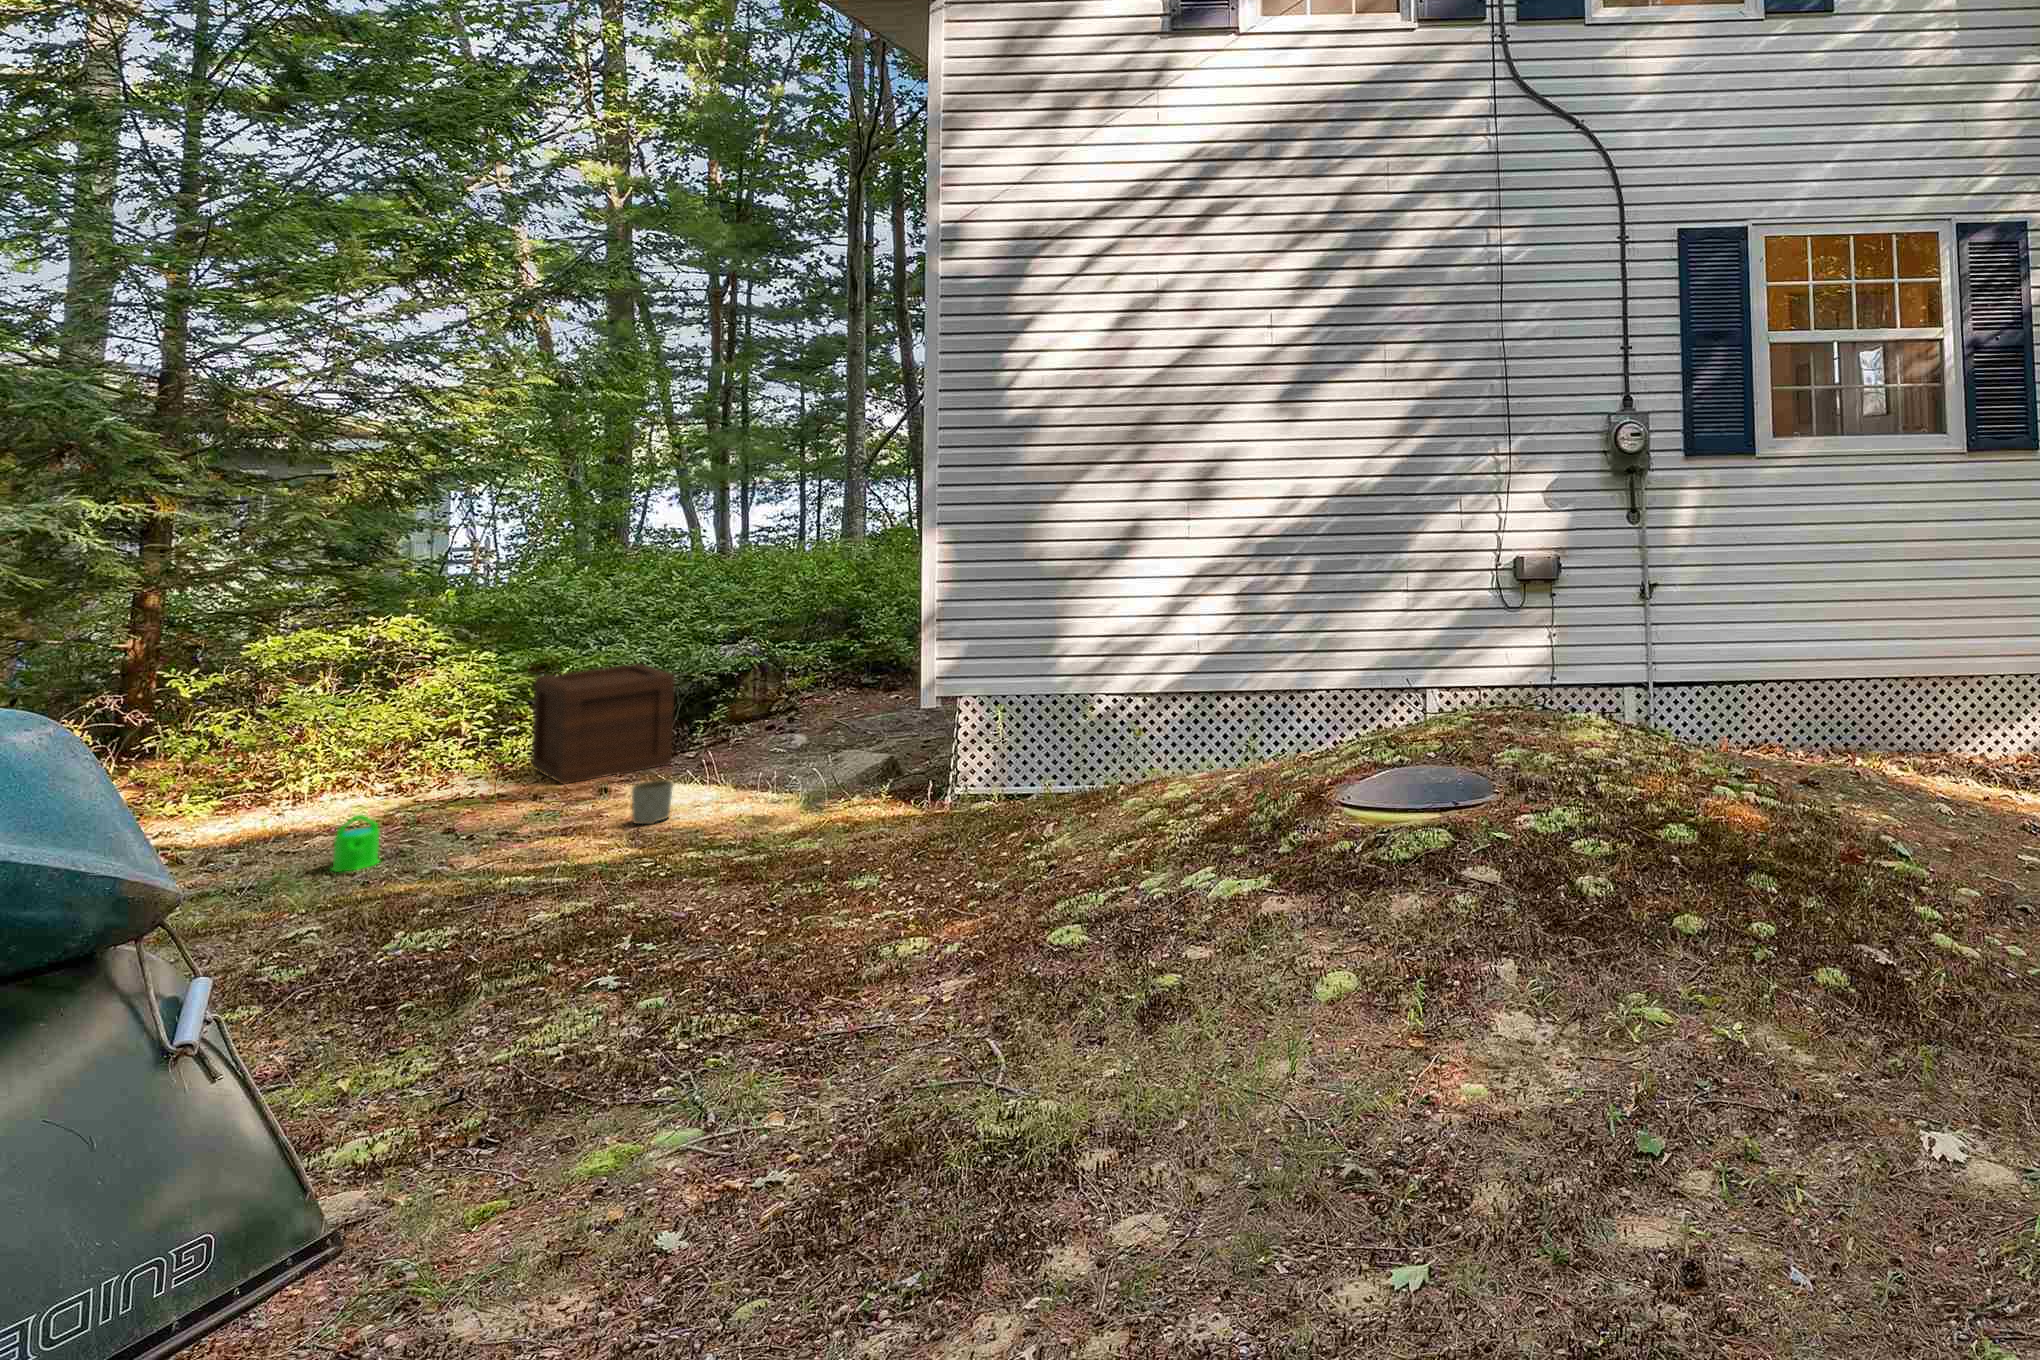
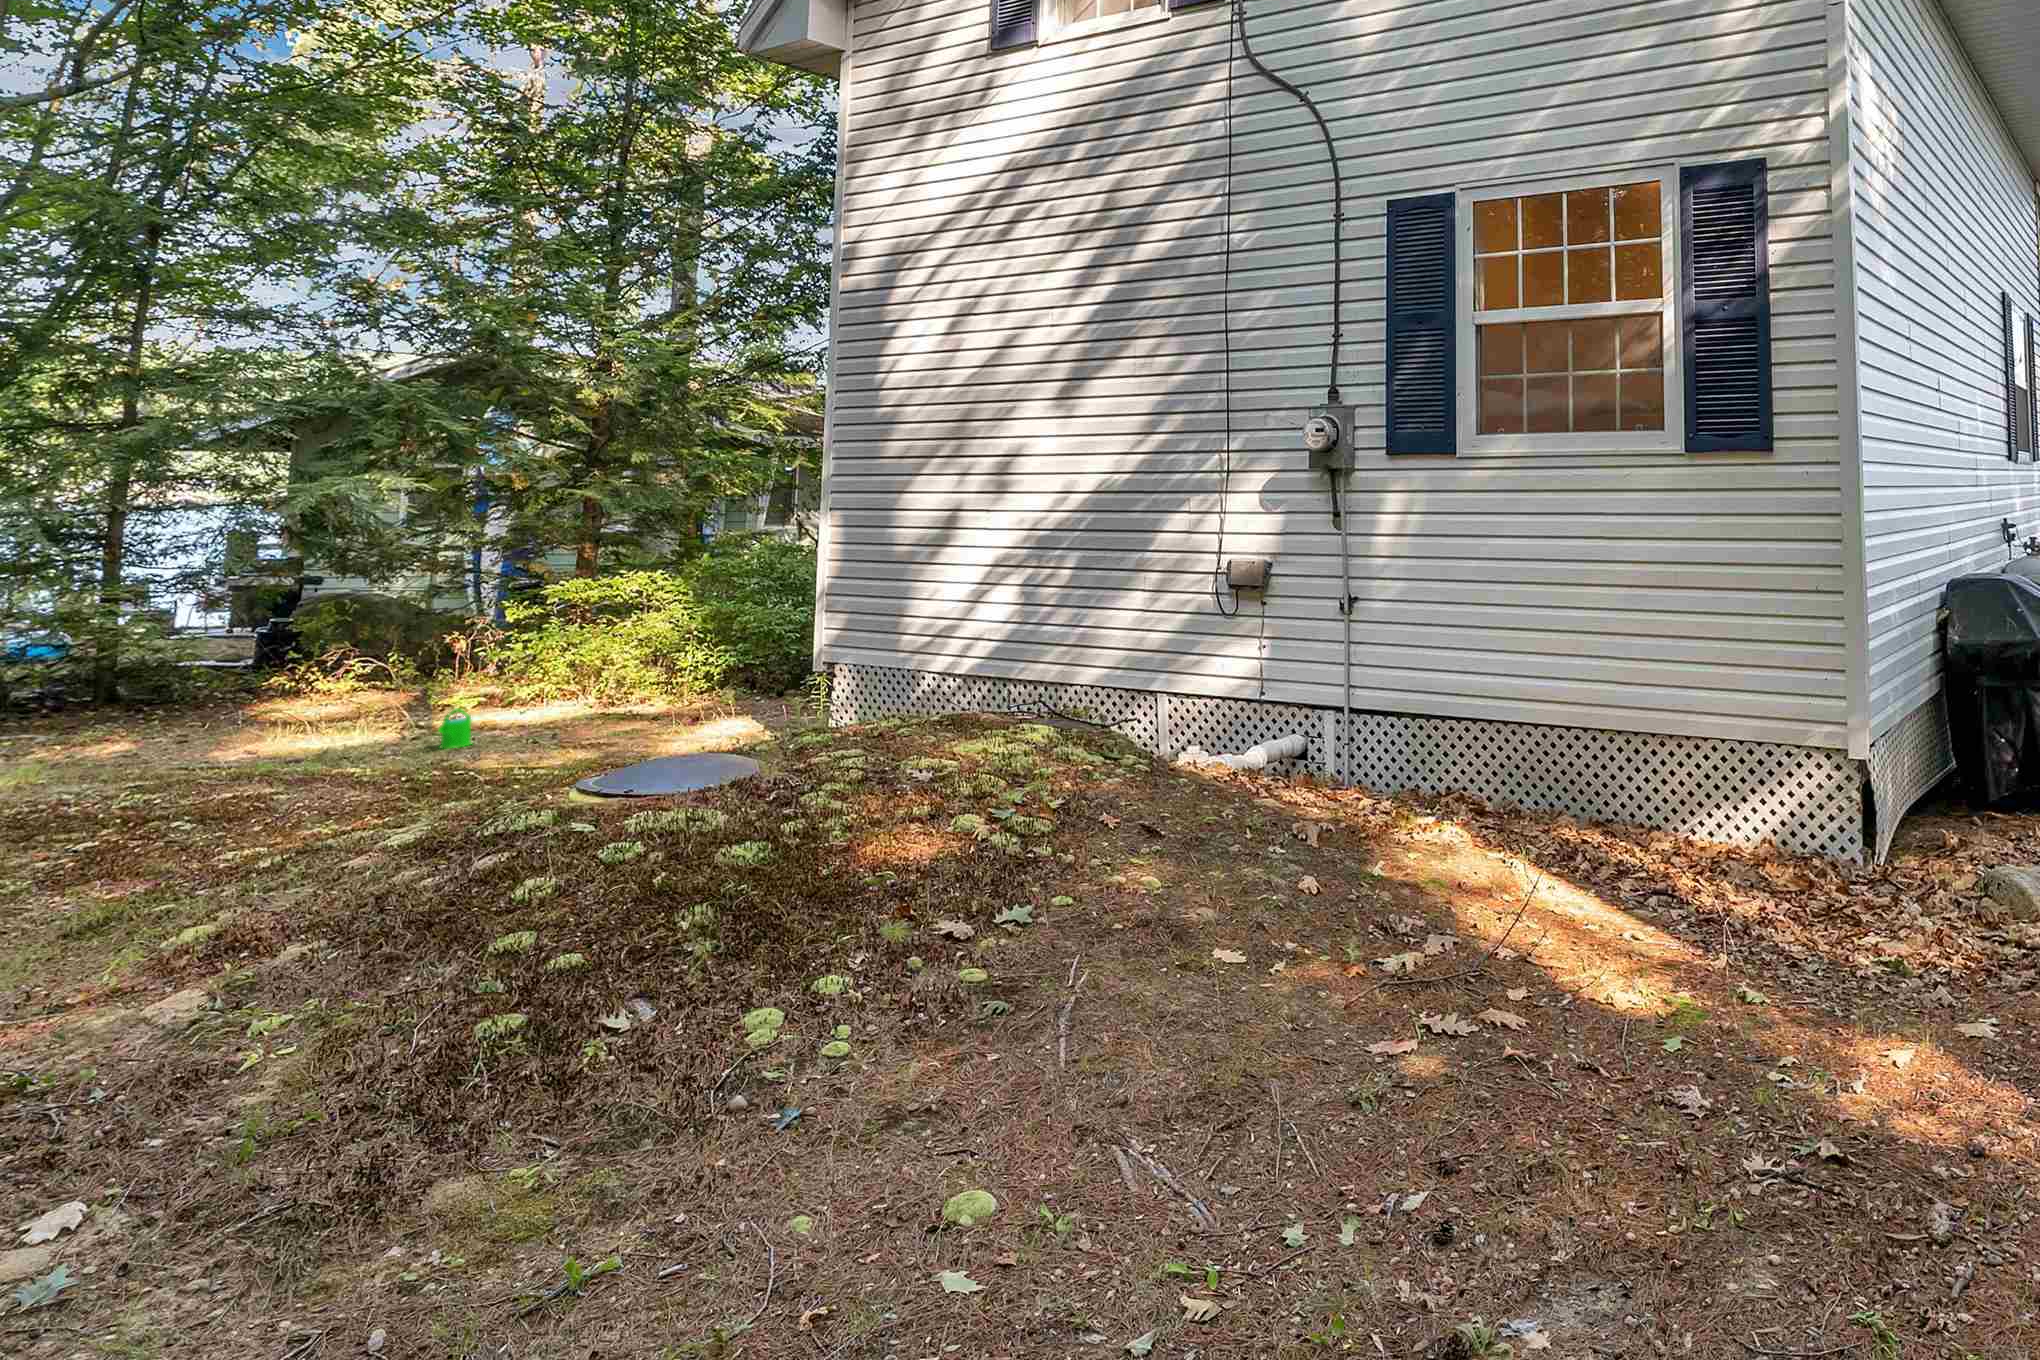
wooden crate: present [531,664,675,785] -> none [676,617,772,708]
planter: present [632,779,673,824] -> none [637,707,670,742]

